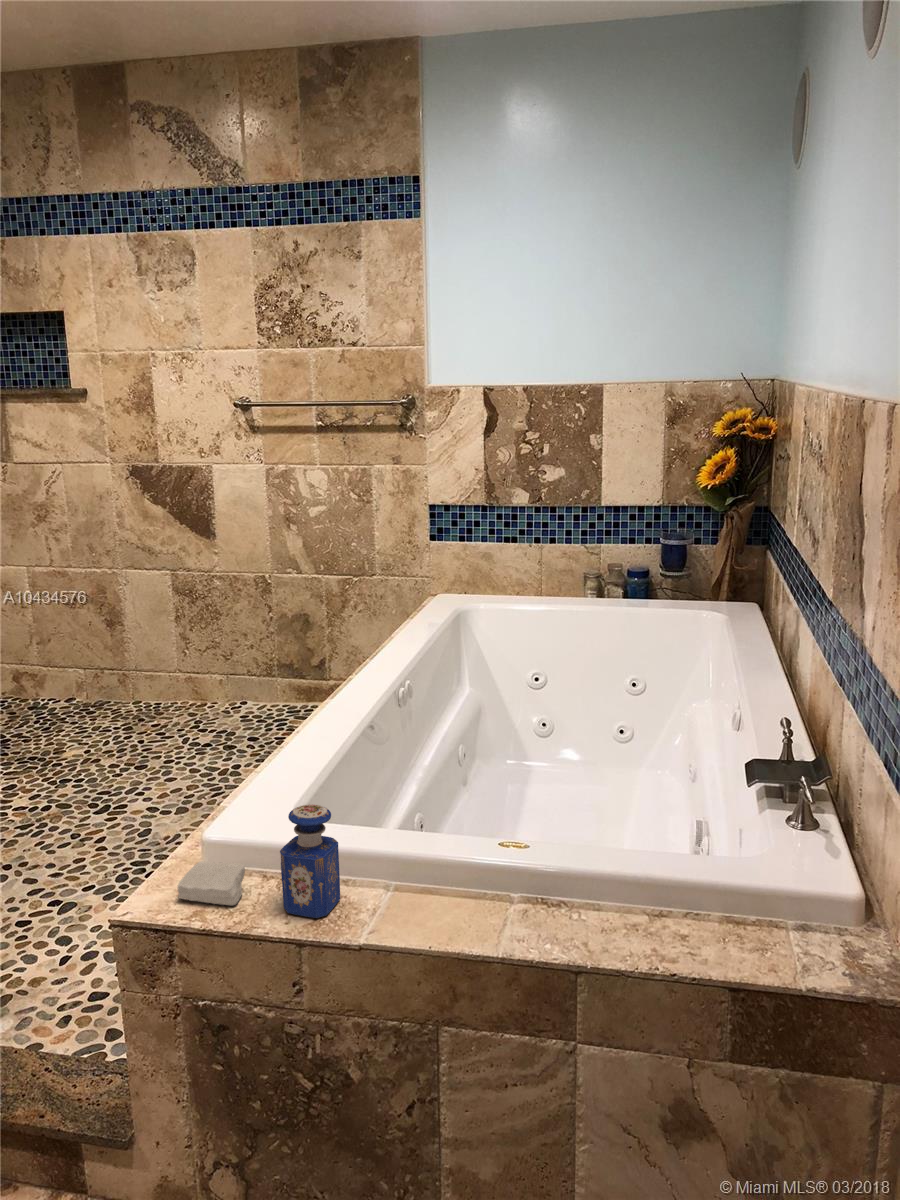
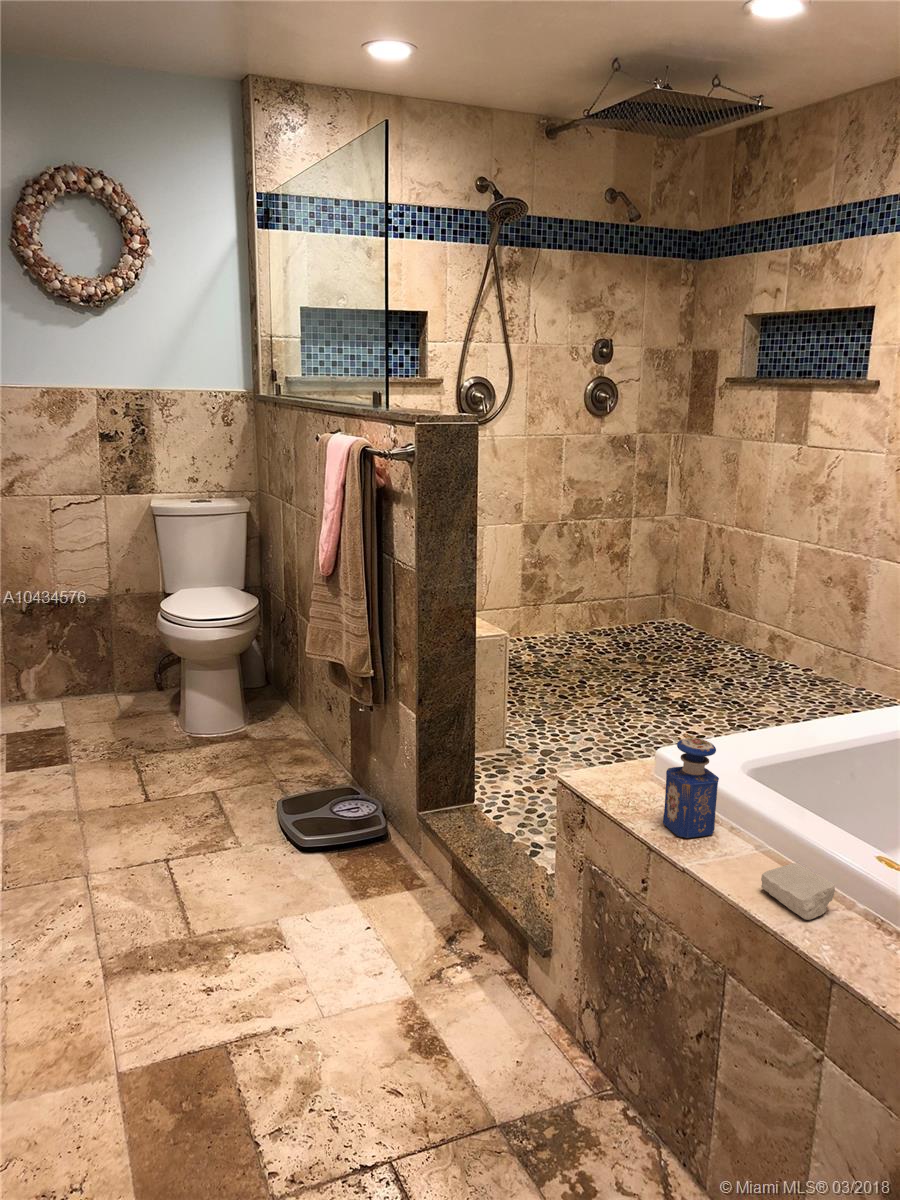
soap bar: present [177,861,245,905] -> present [761,863,835,920]

